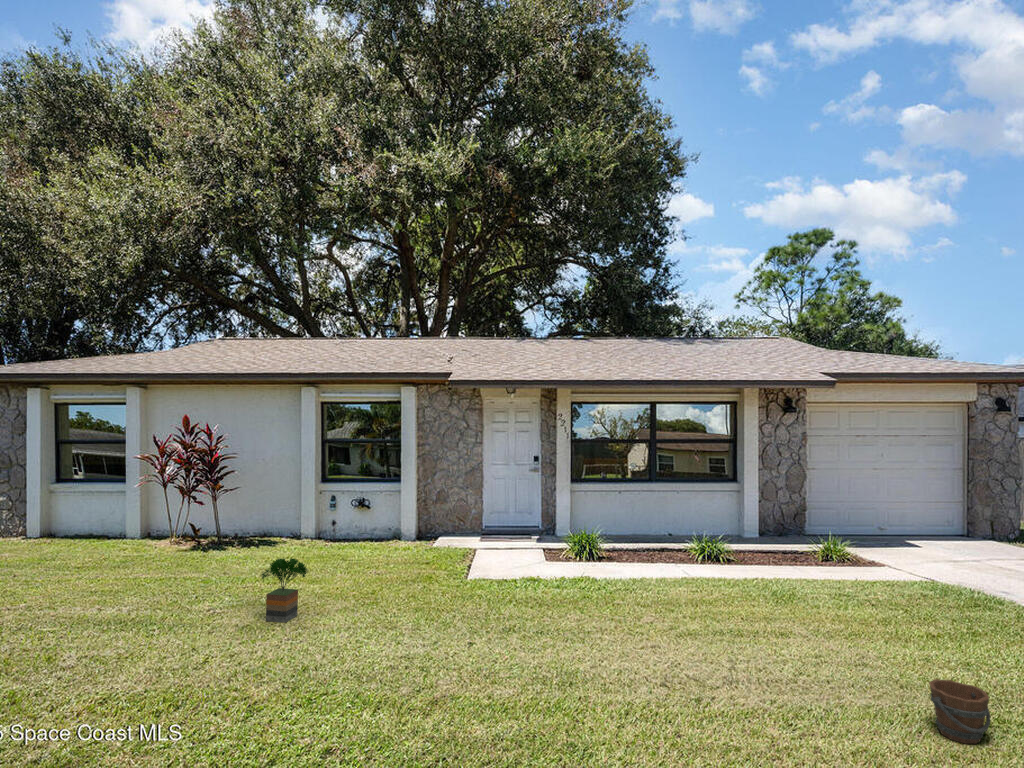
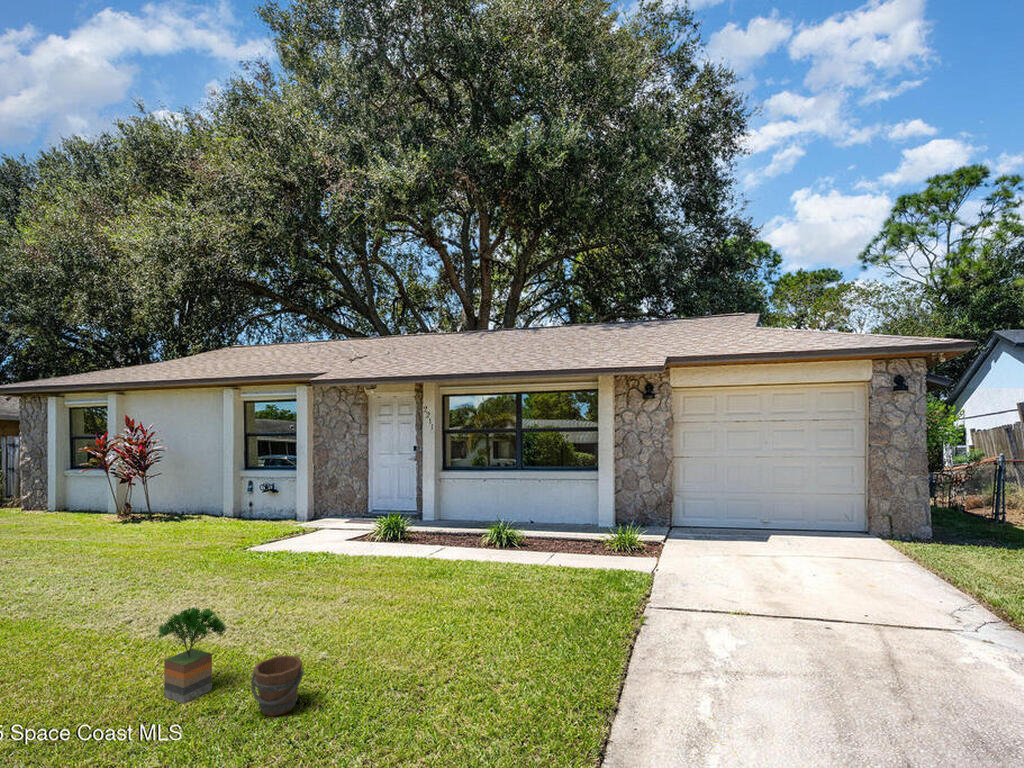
potted tree: present [262,558,308,623] -> present [158,608,226,703]

